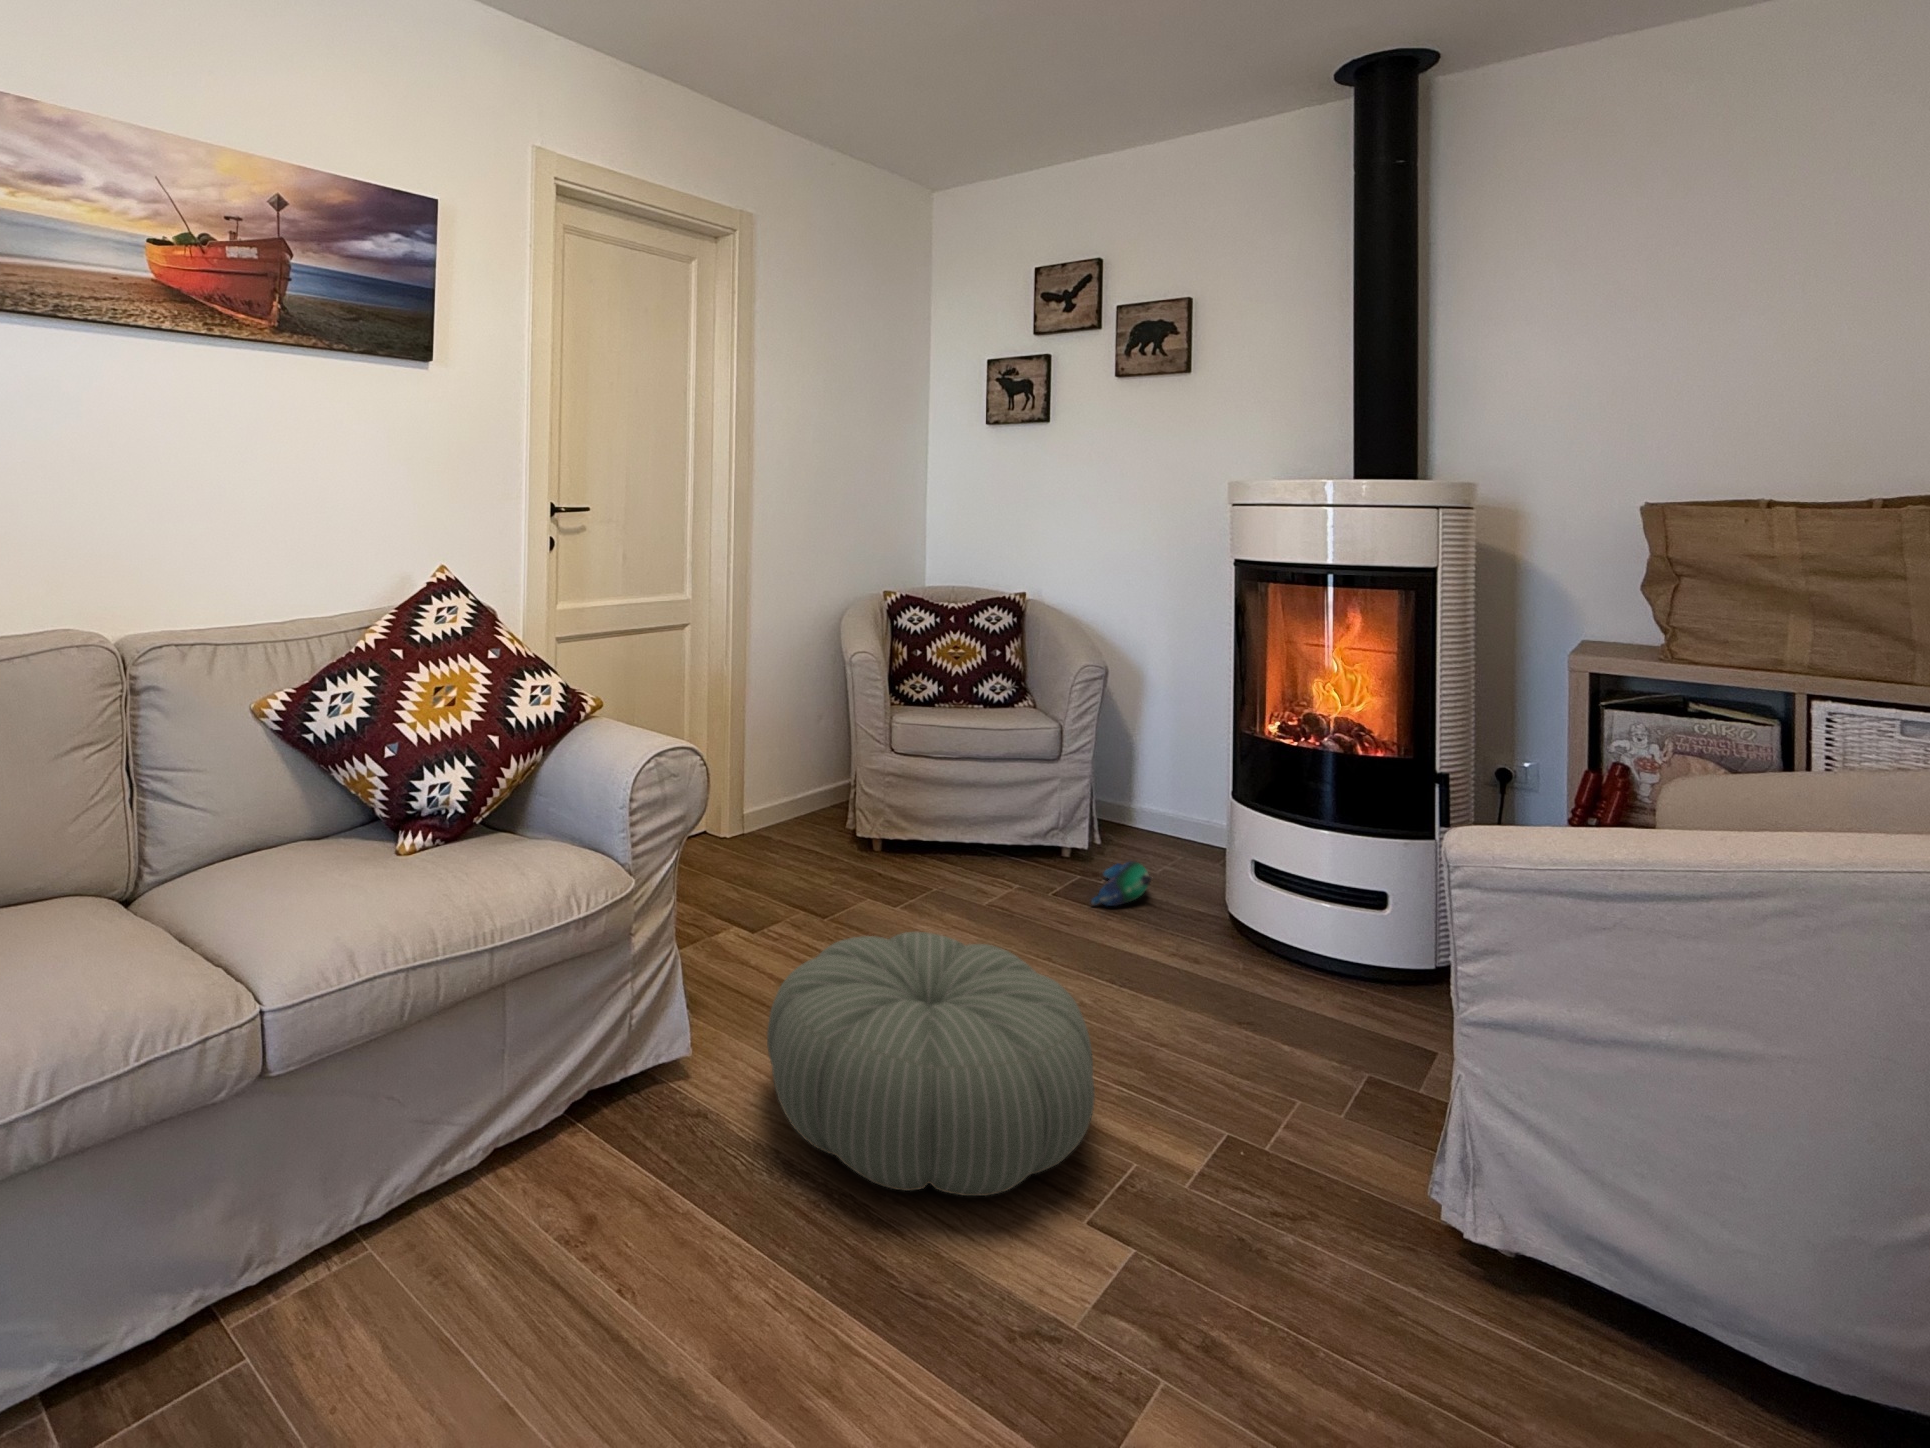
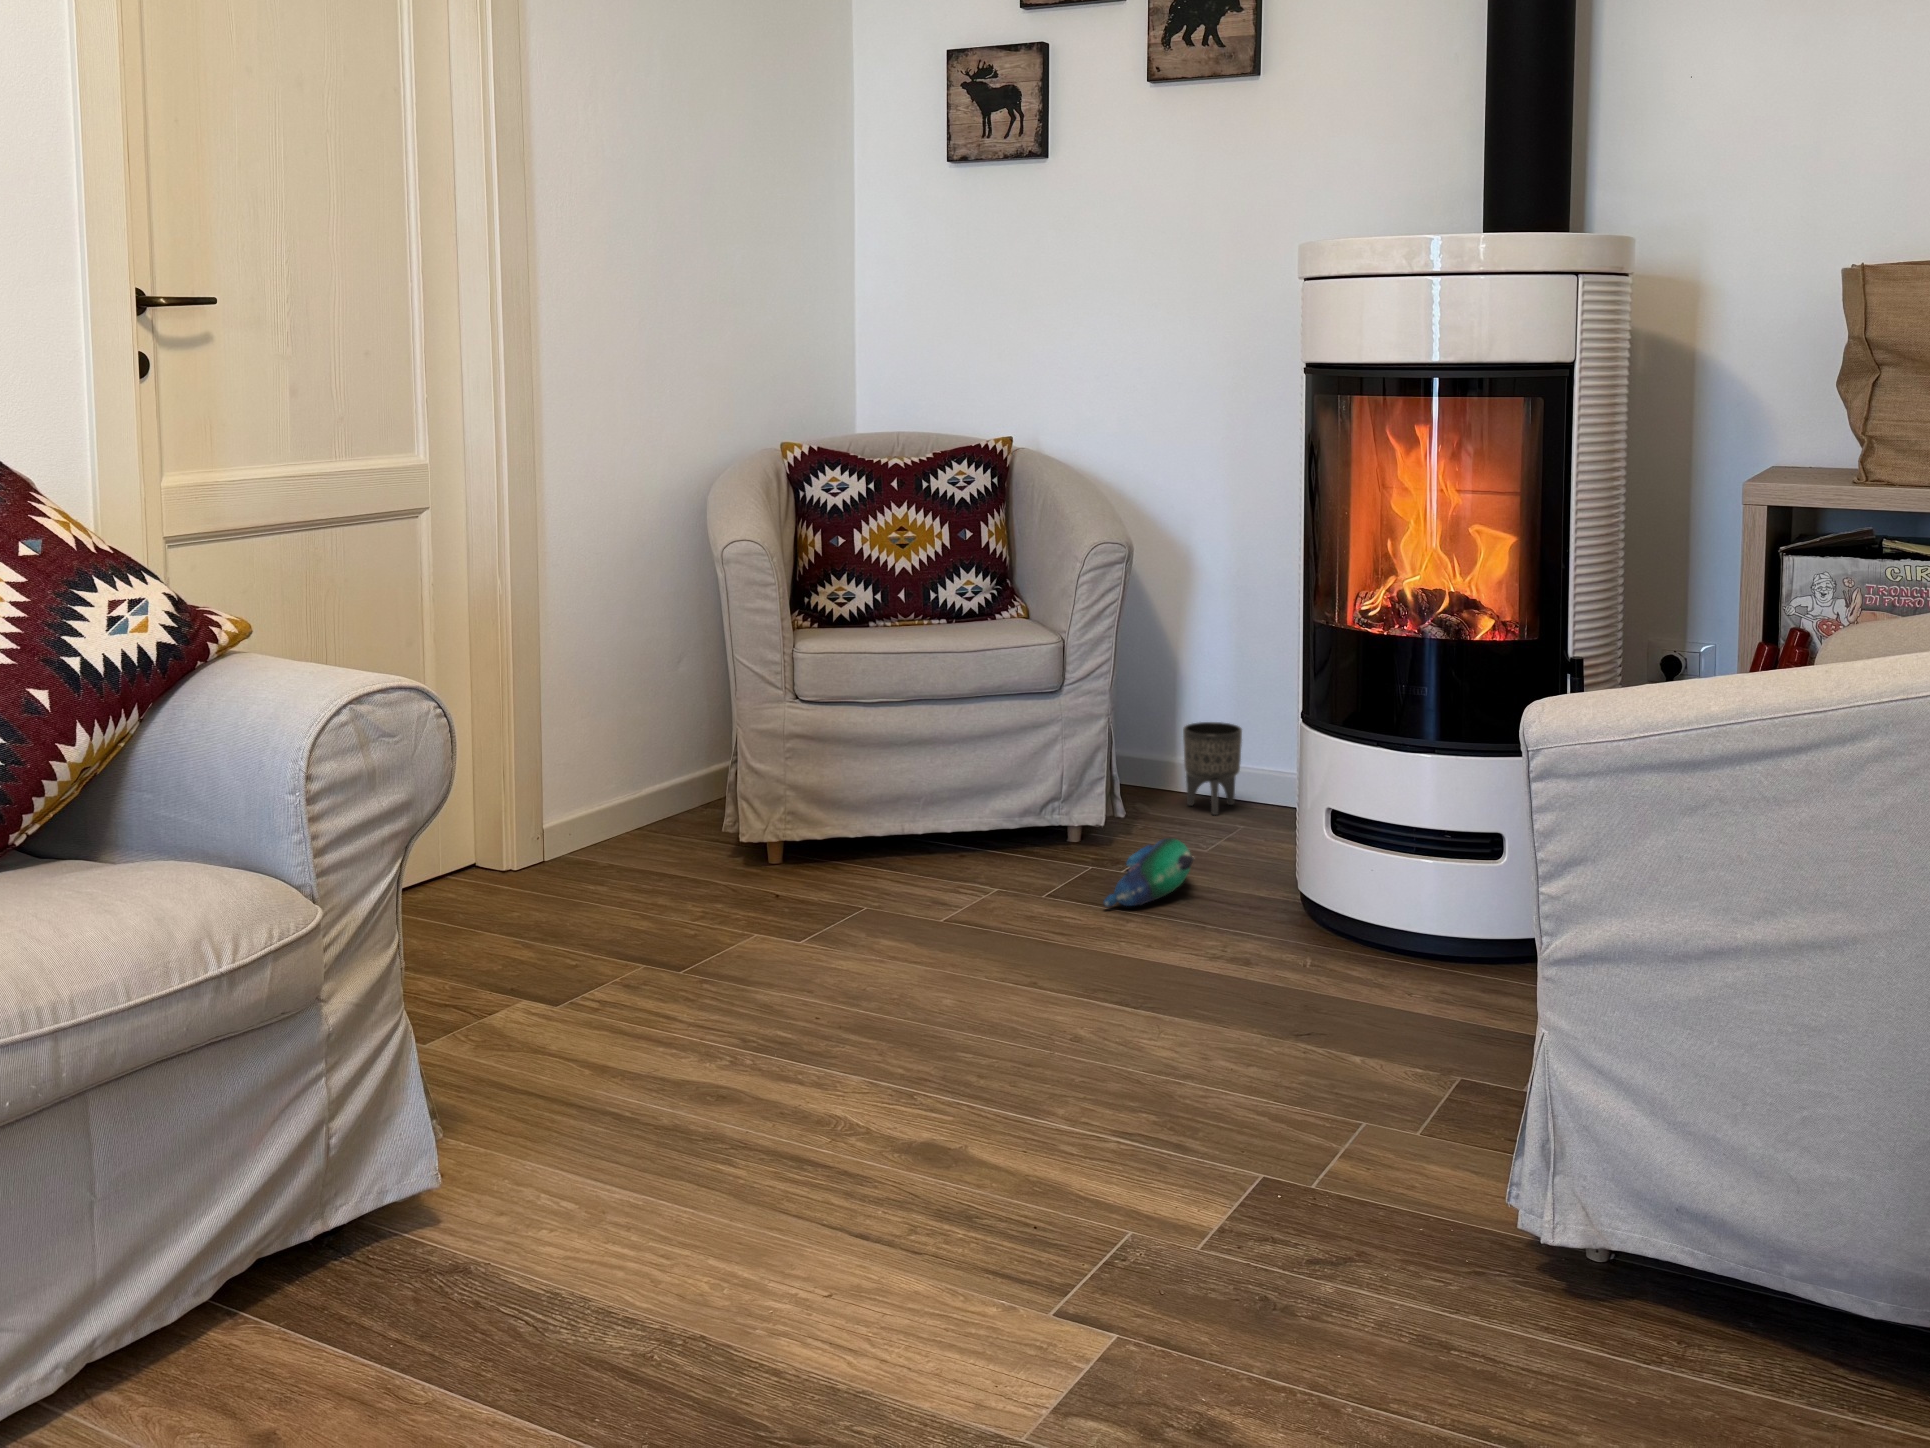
planter: none [1137,781,1178,844] -> present [1183,722,1242,815]
pouf: present [767,932,1095,1196] -> none [566,953,1071,1317]

